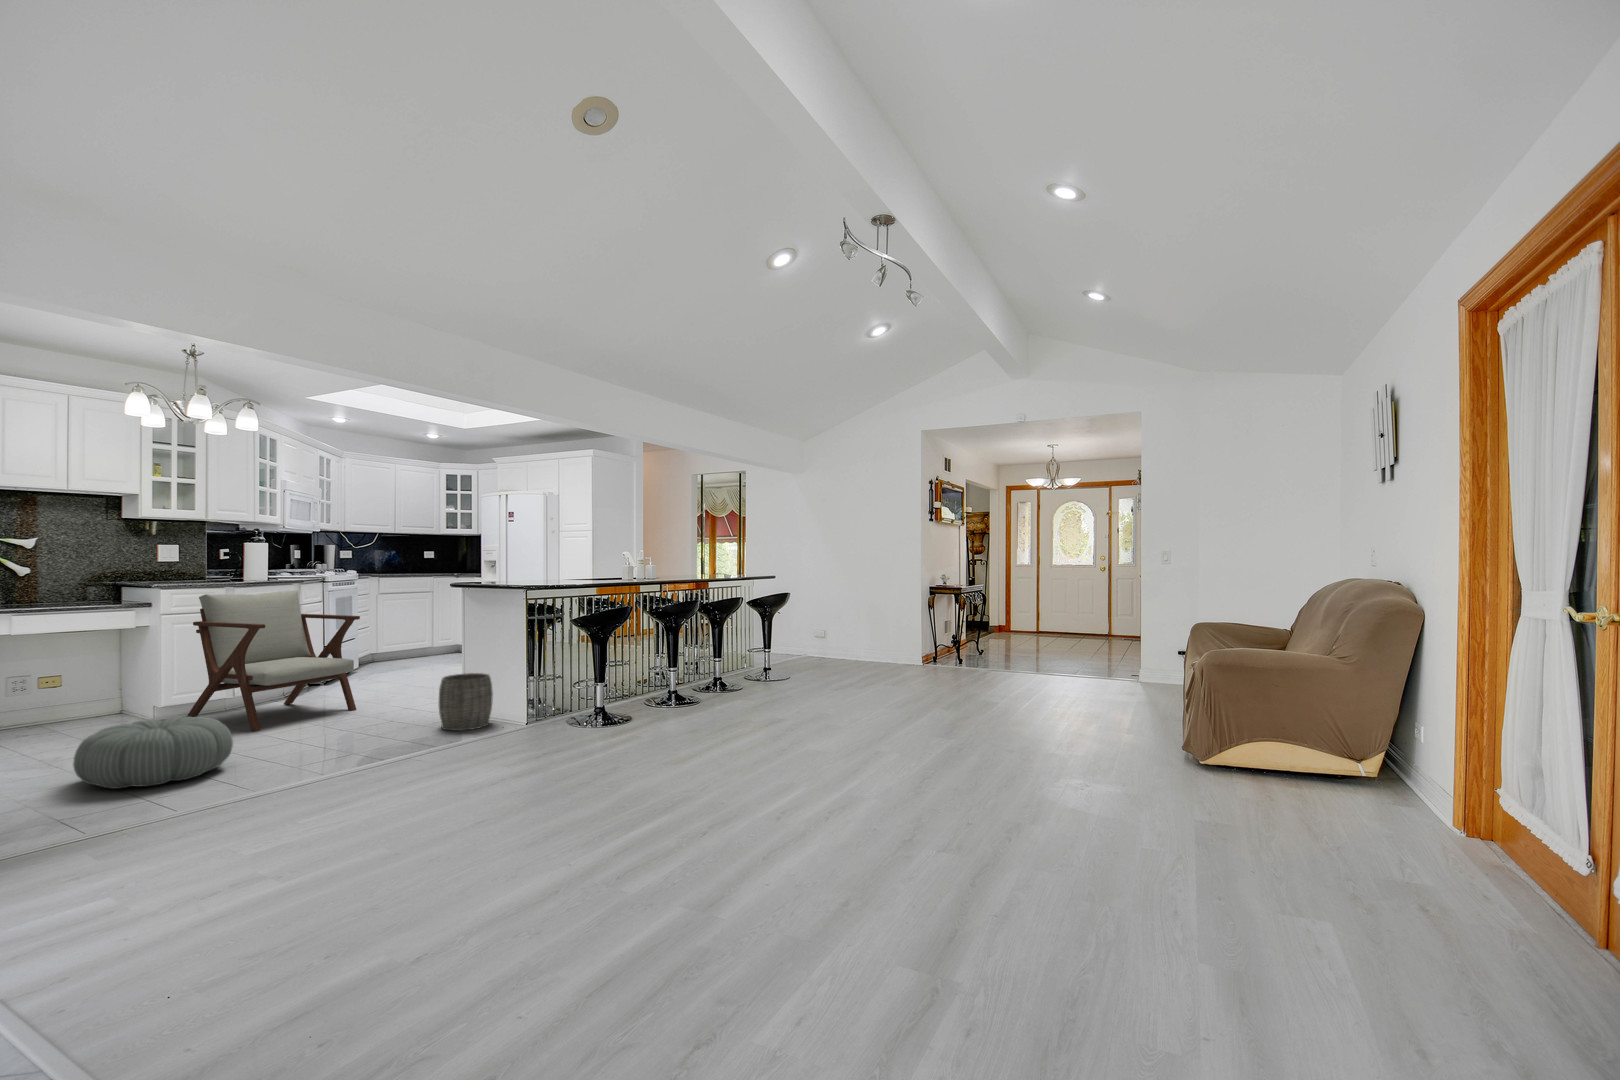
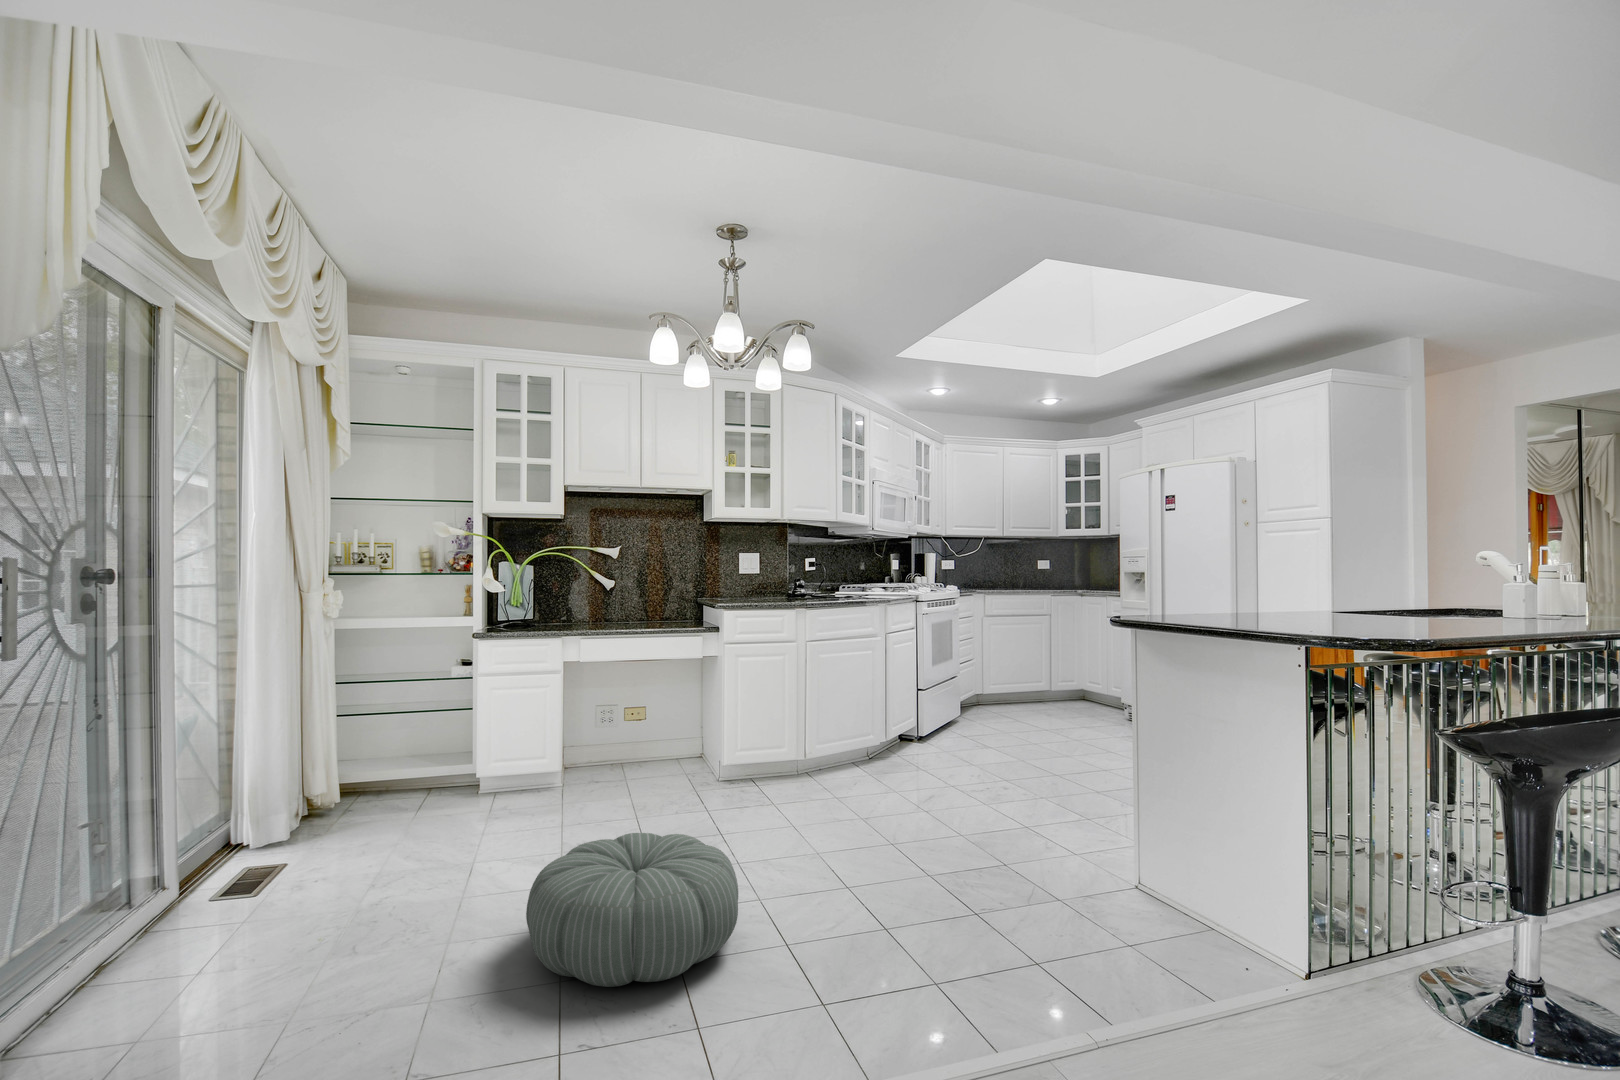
lounge chair: present [187,590,360,731] -> none [744,616,955,840]
woven basket: present [439,673,493,731] -> none [1089,806,1202,948]

